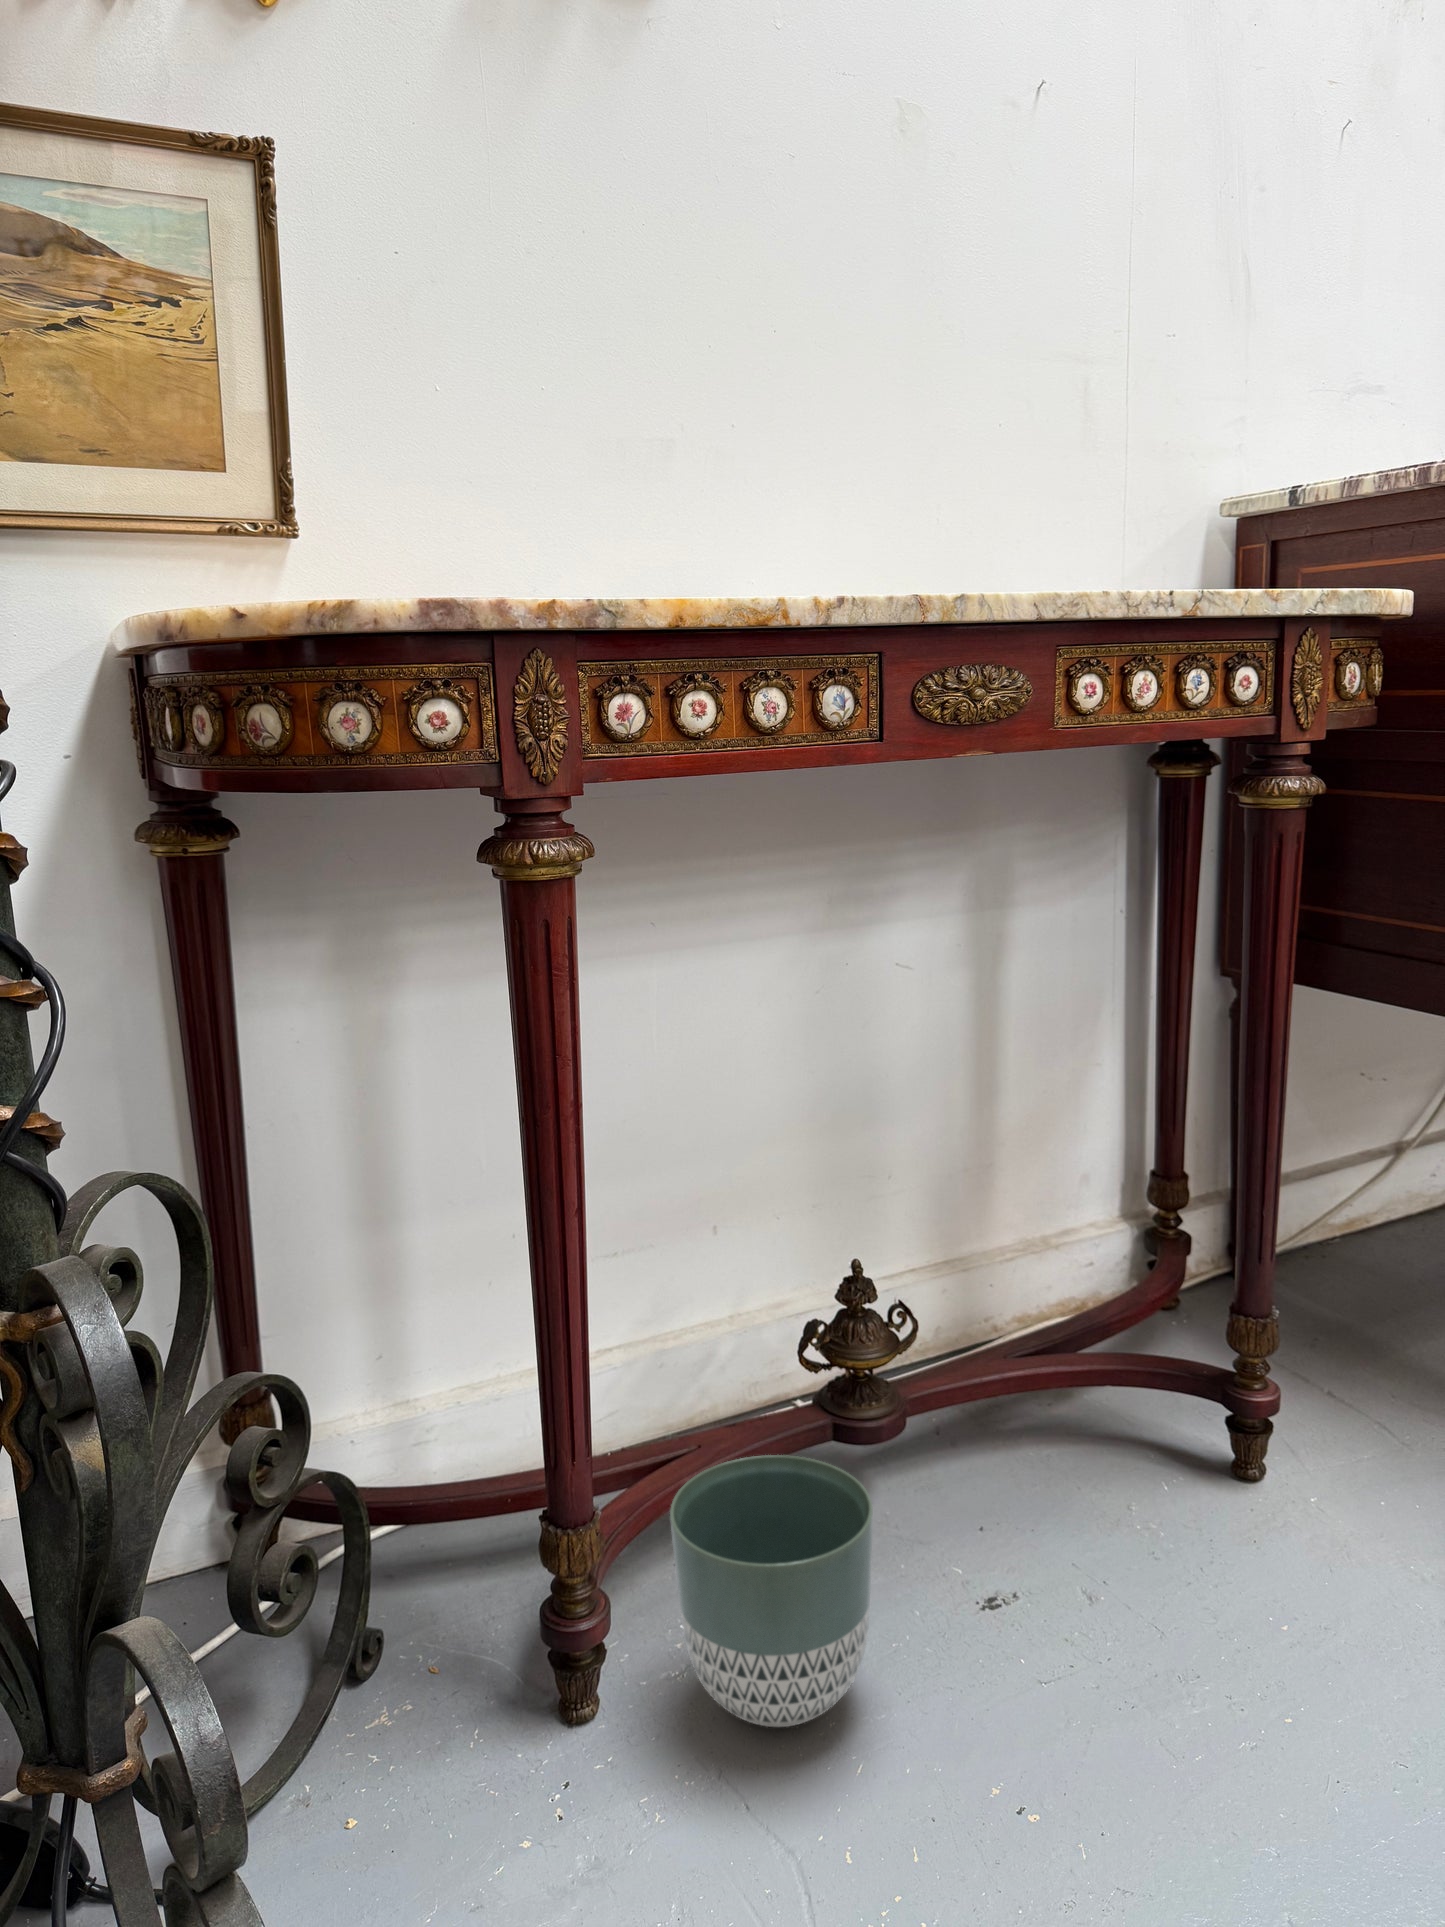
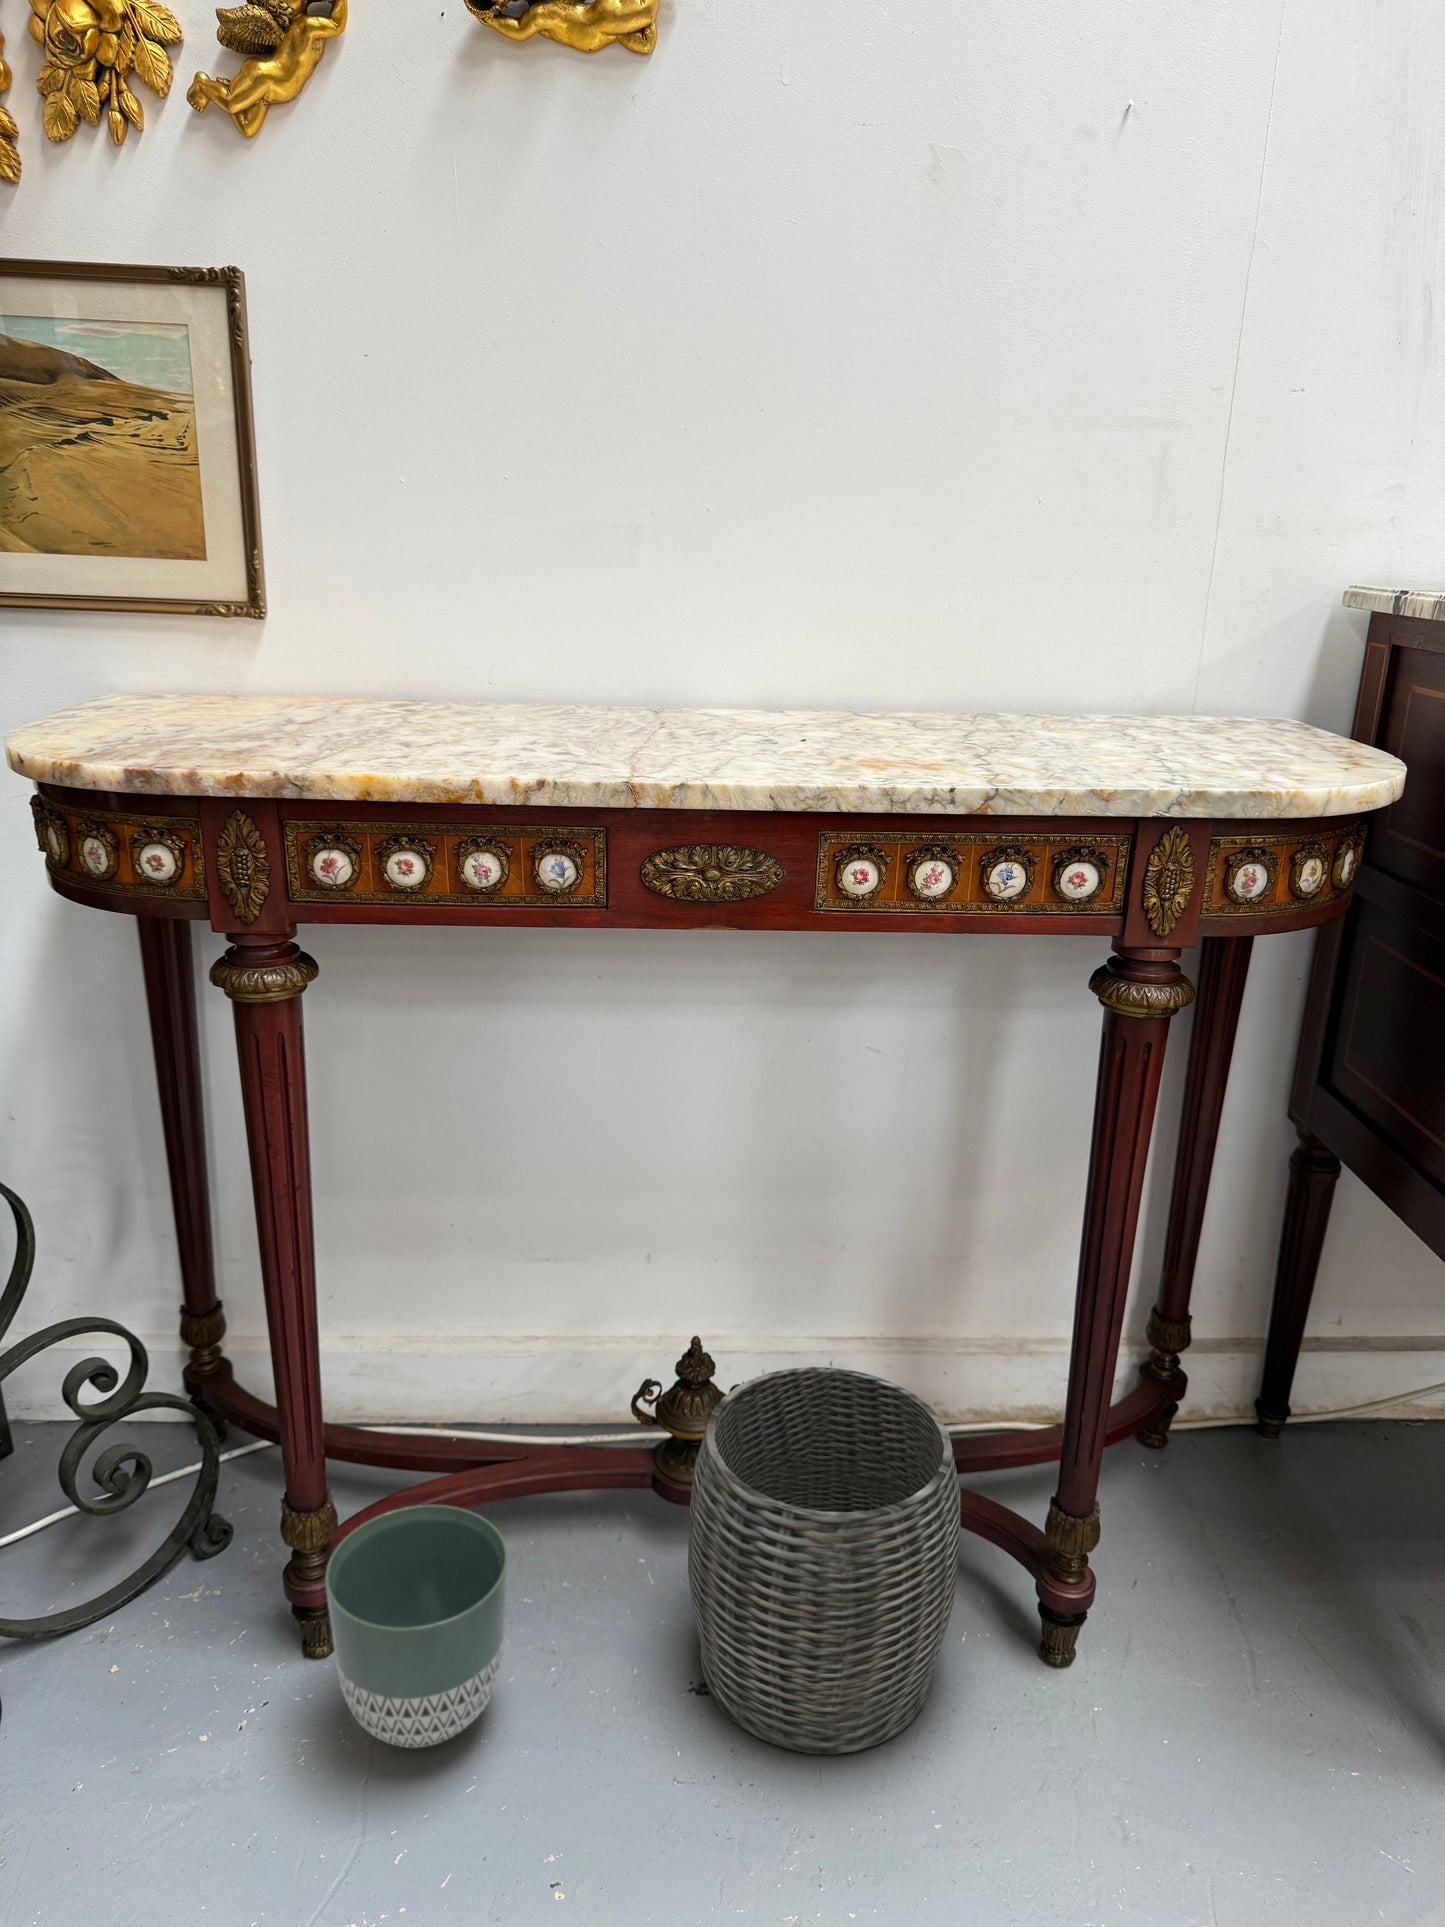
woven basket: none [948,1234,1231,1602] -> present [688,1367,961,1754]

